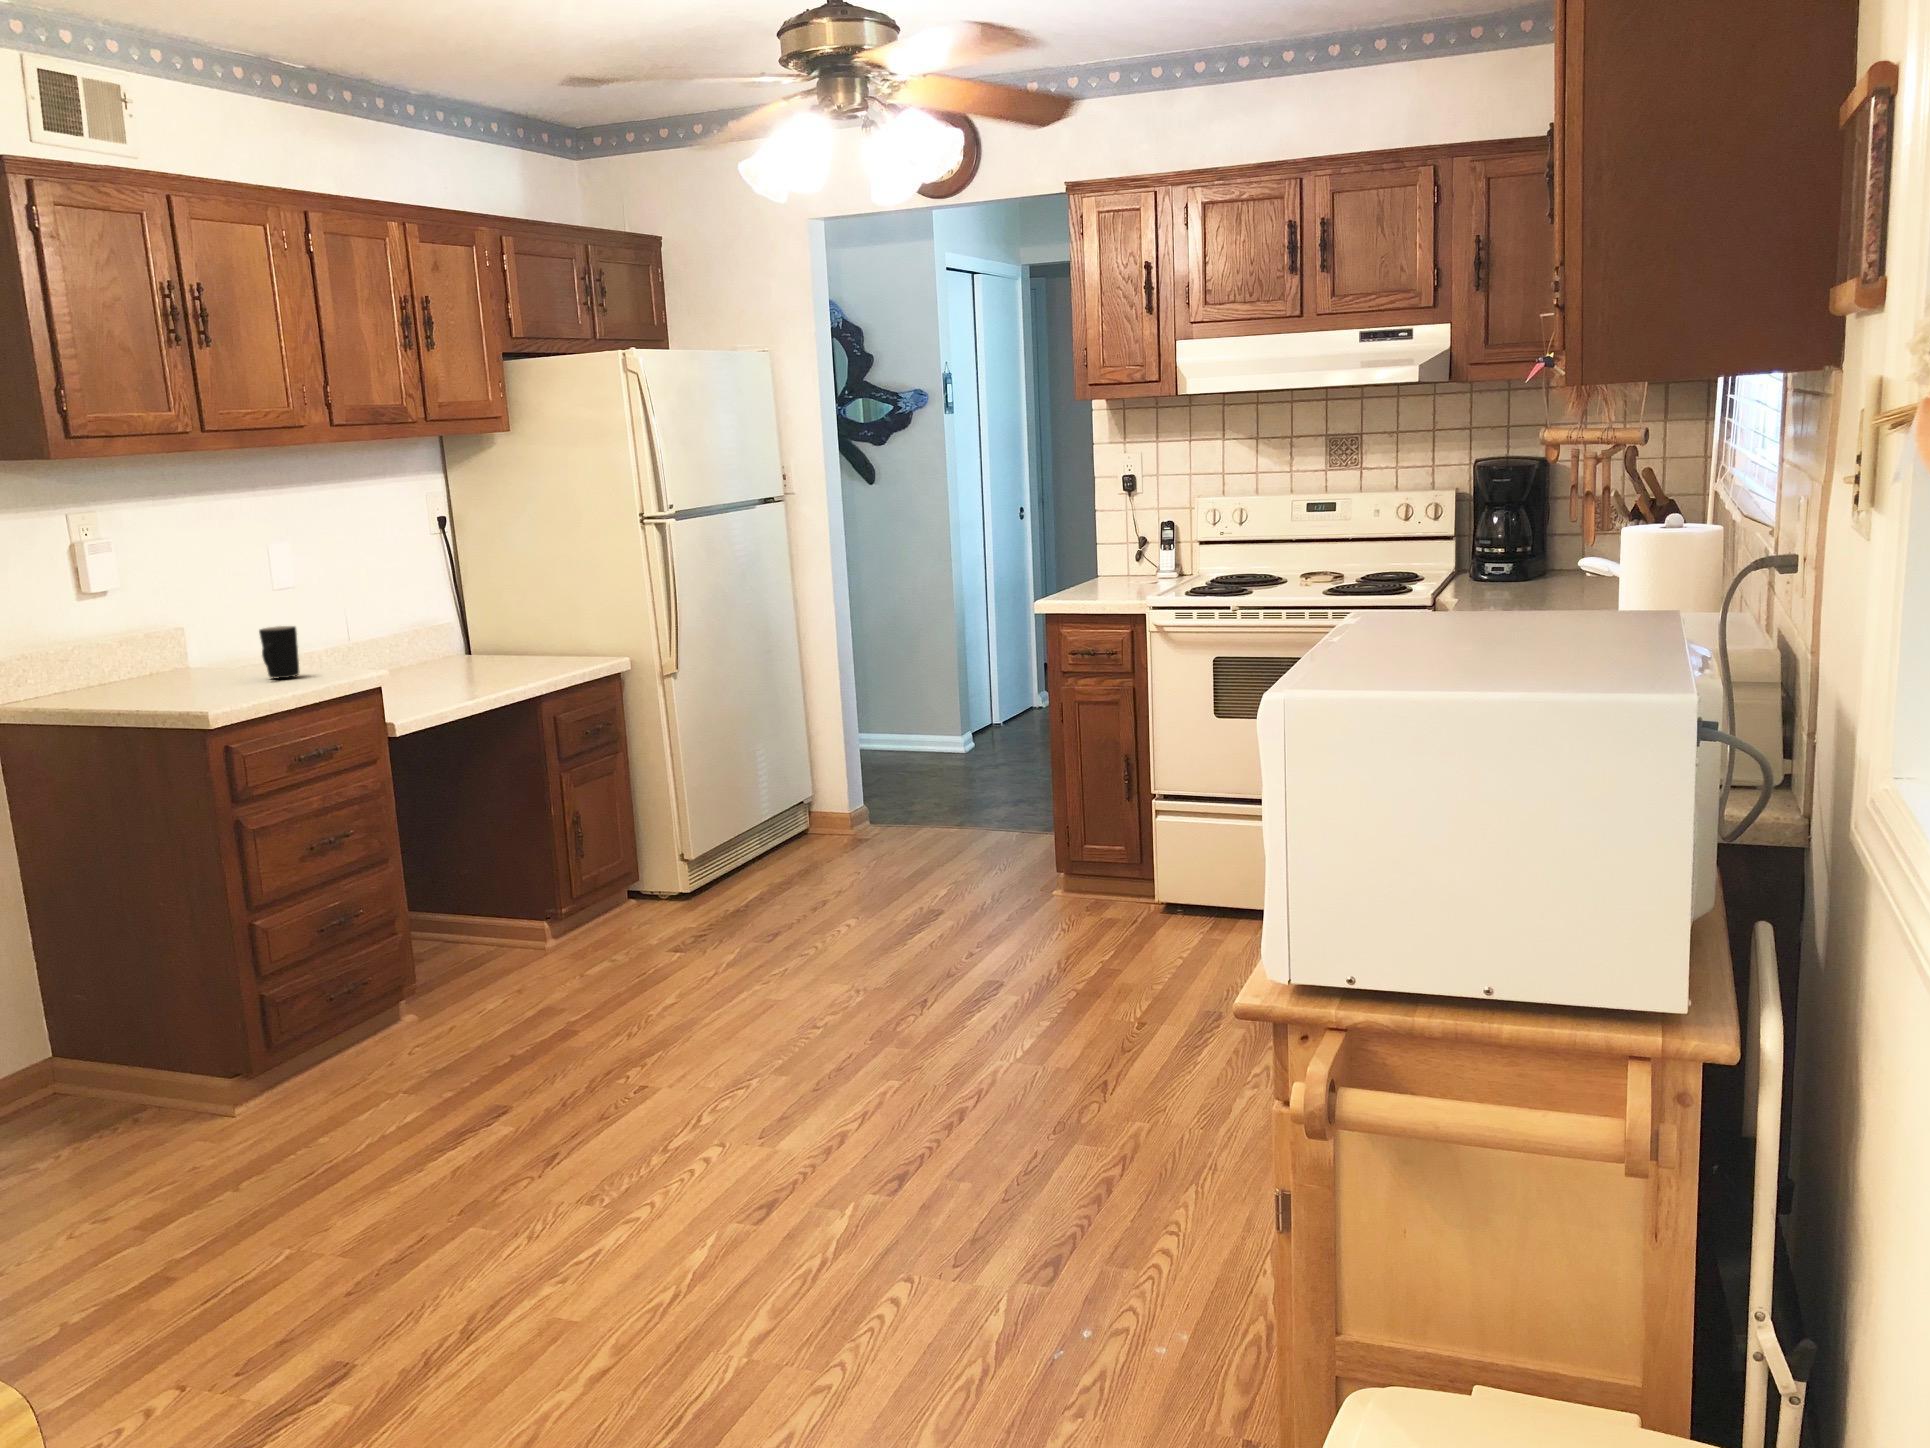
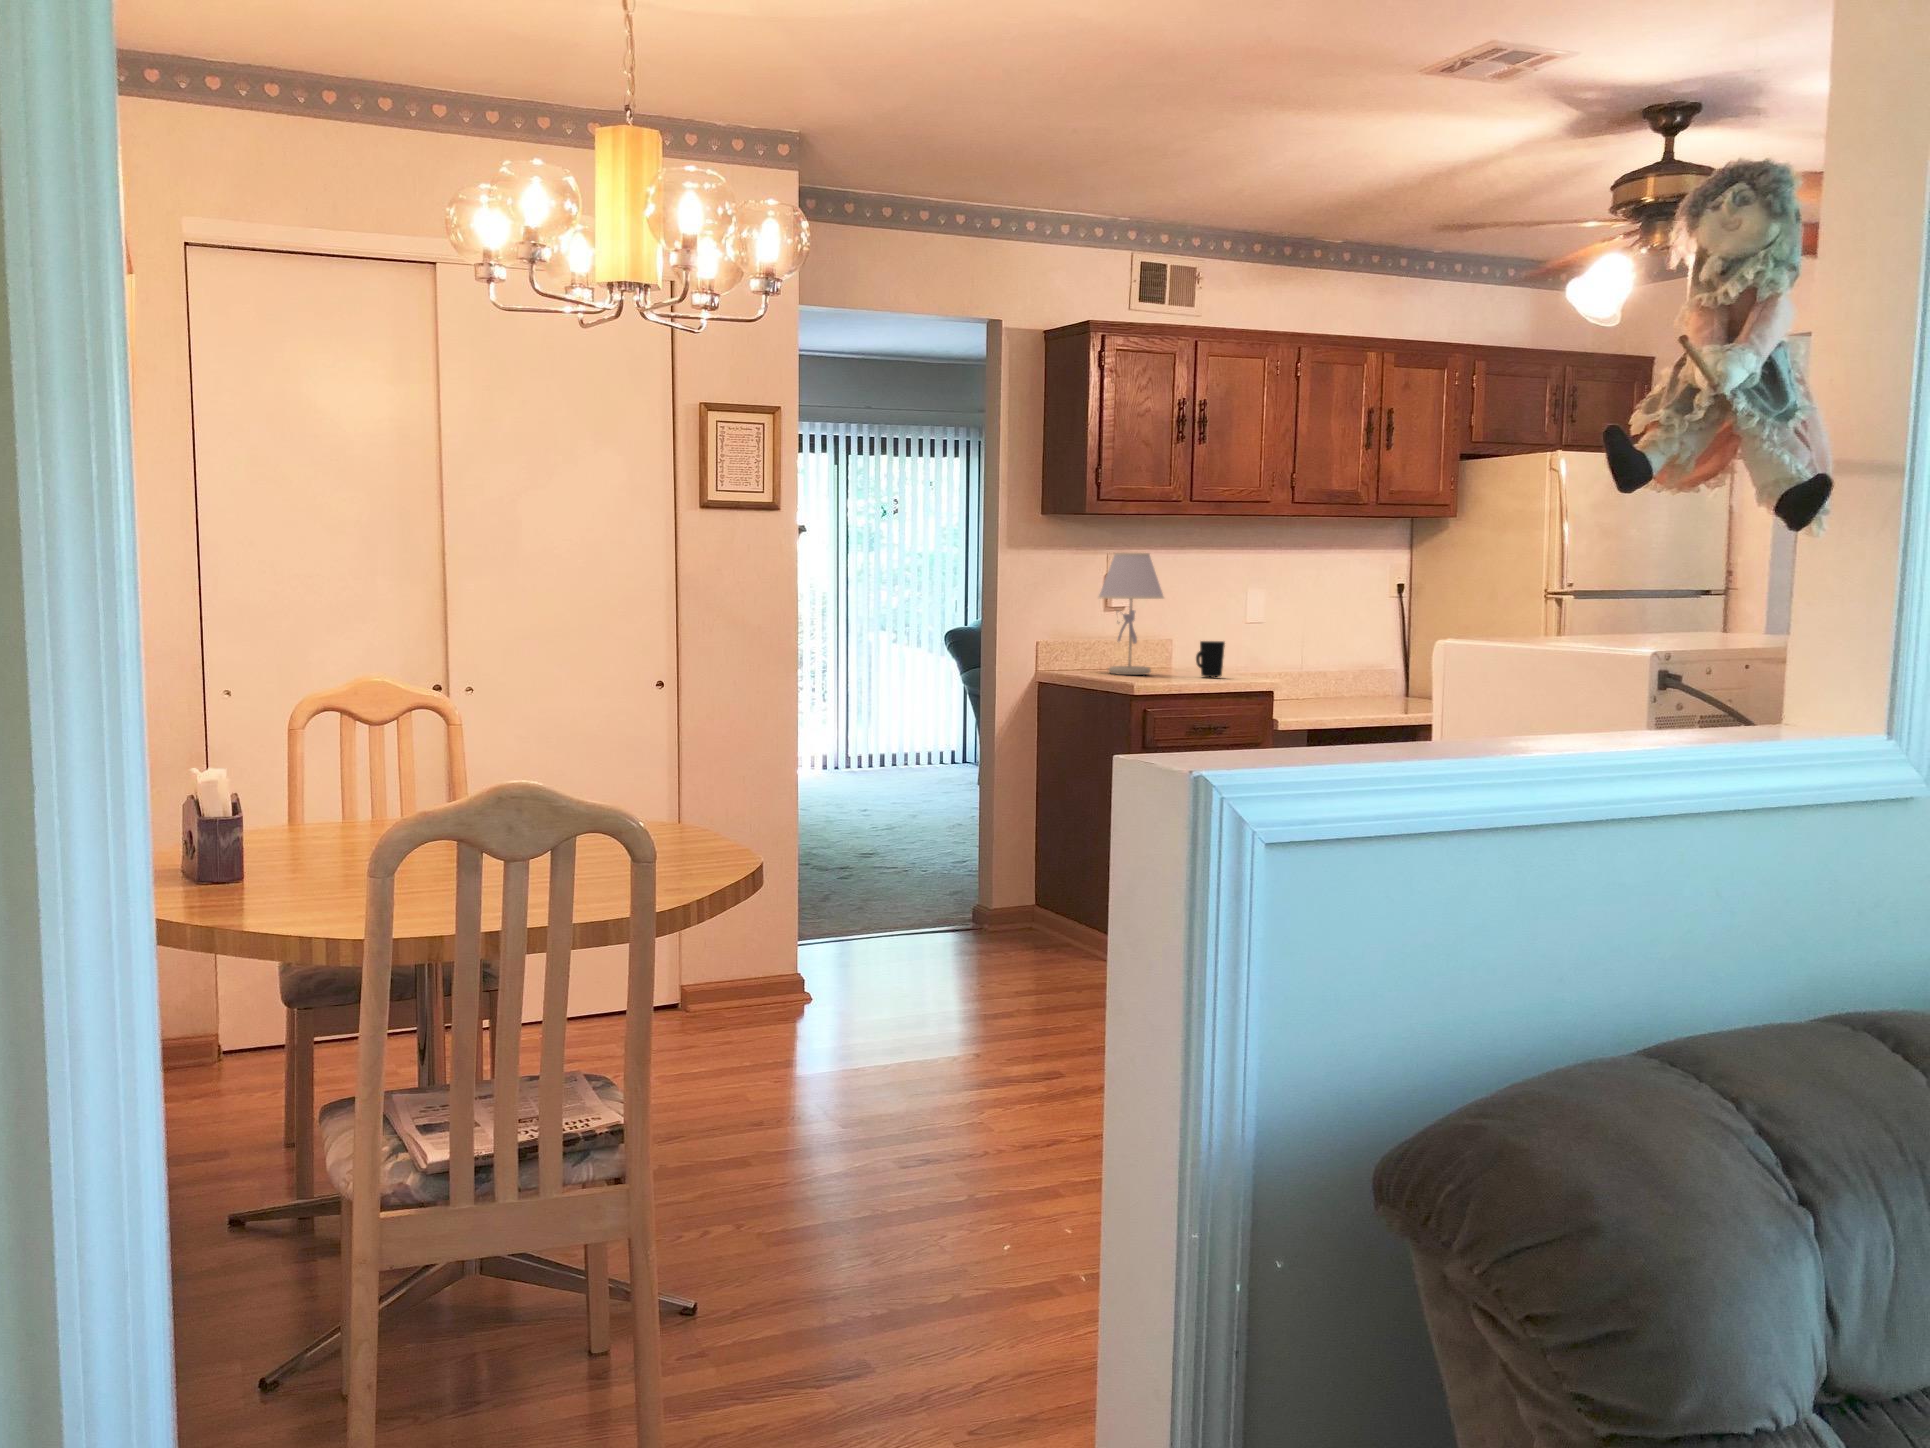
table lamp: none [92,513,204,696] -> present [1099,553,1164,675]

